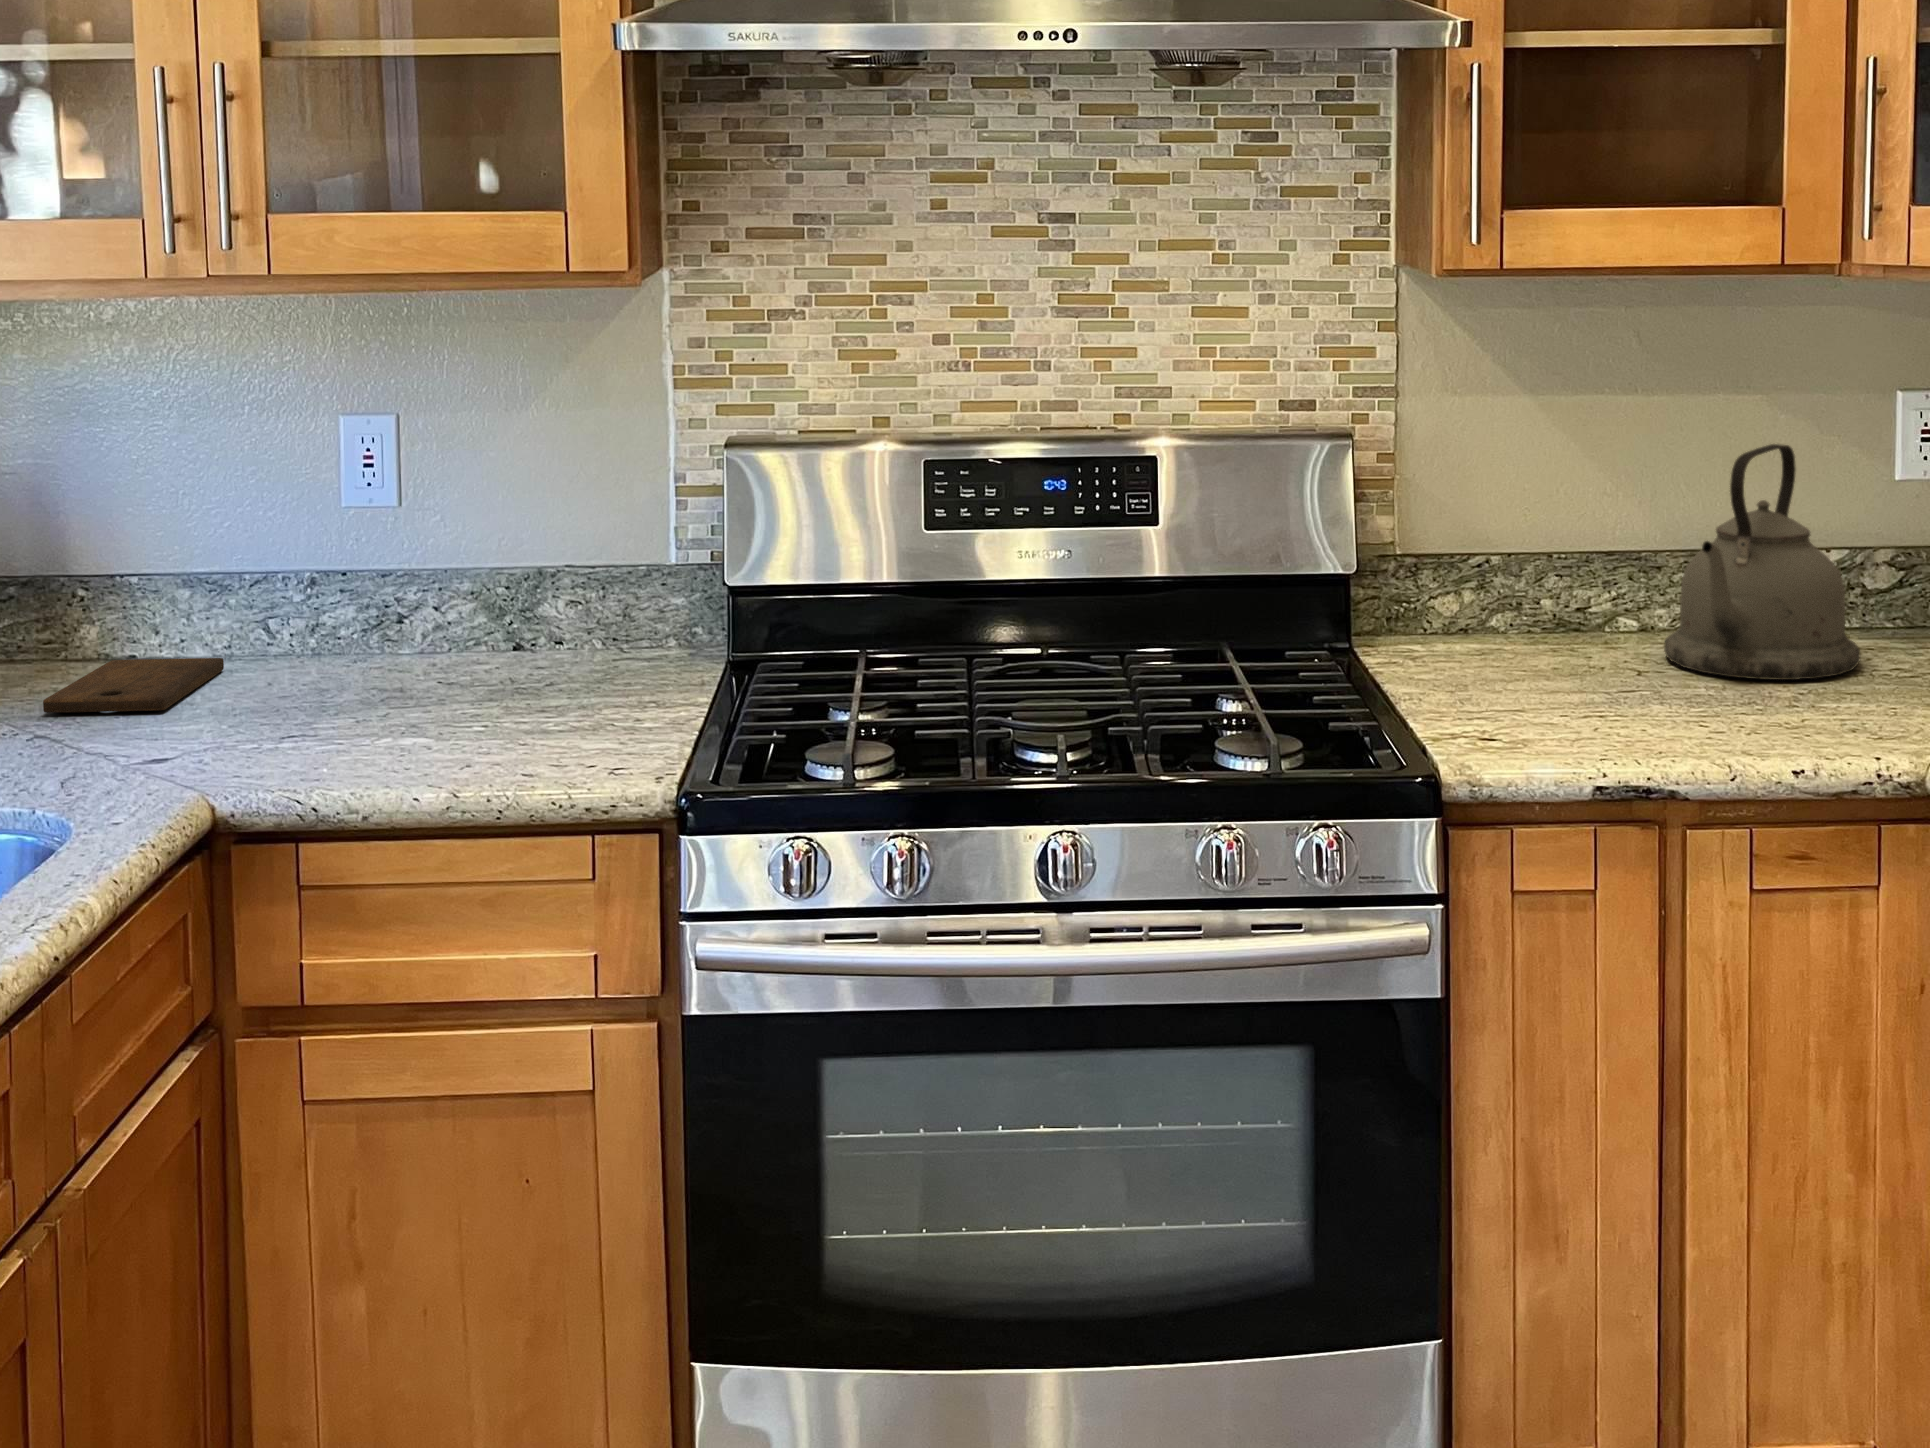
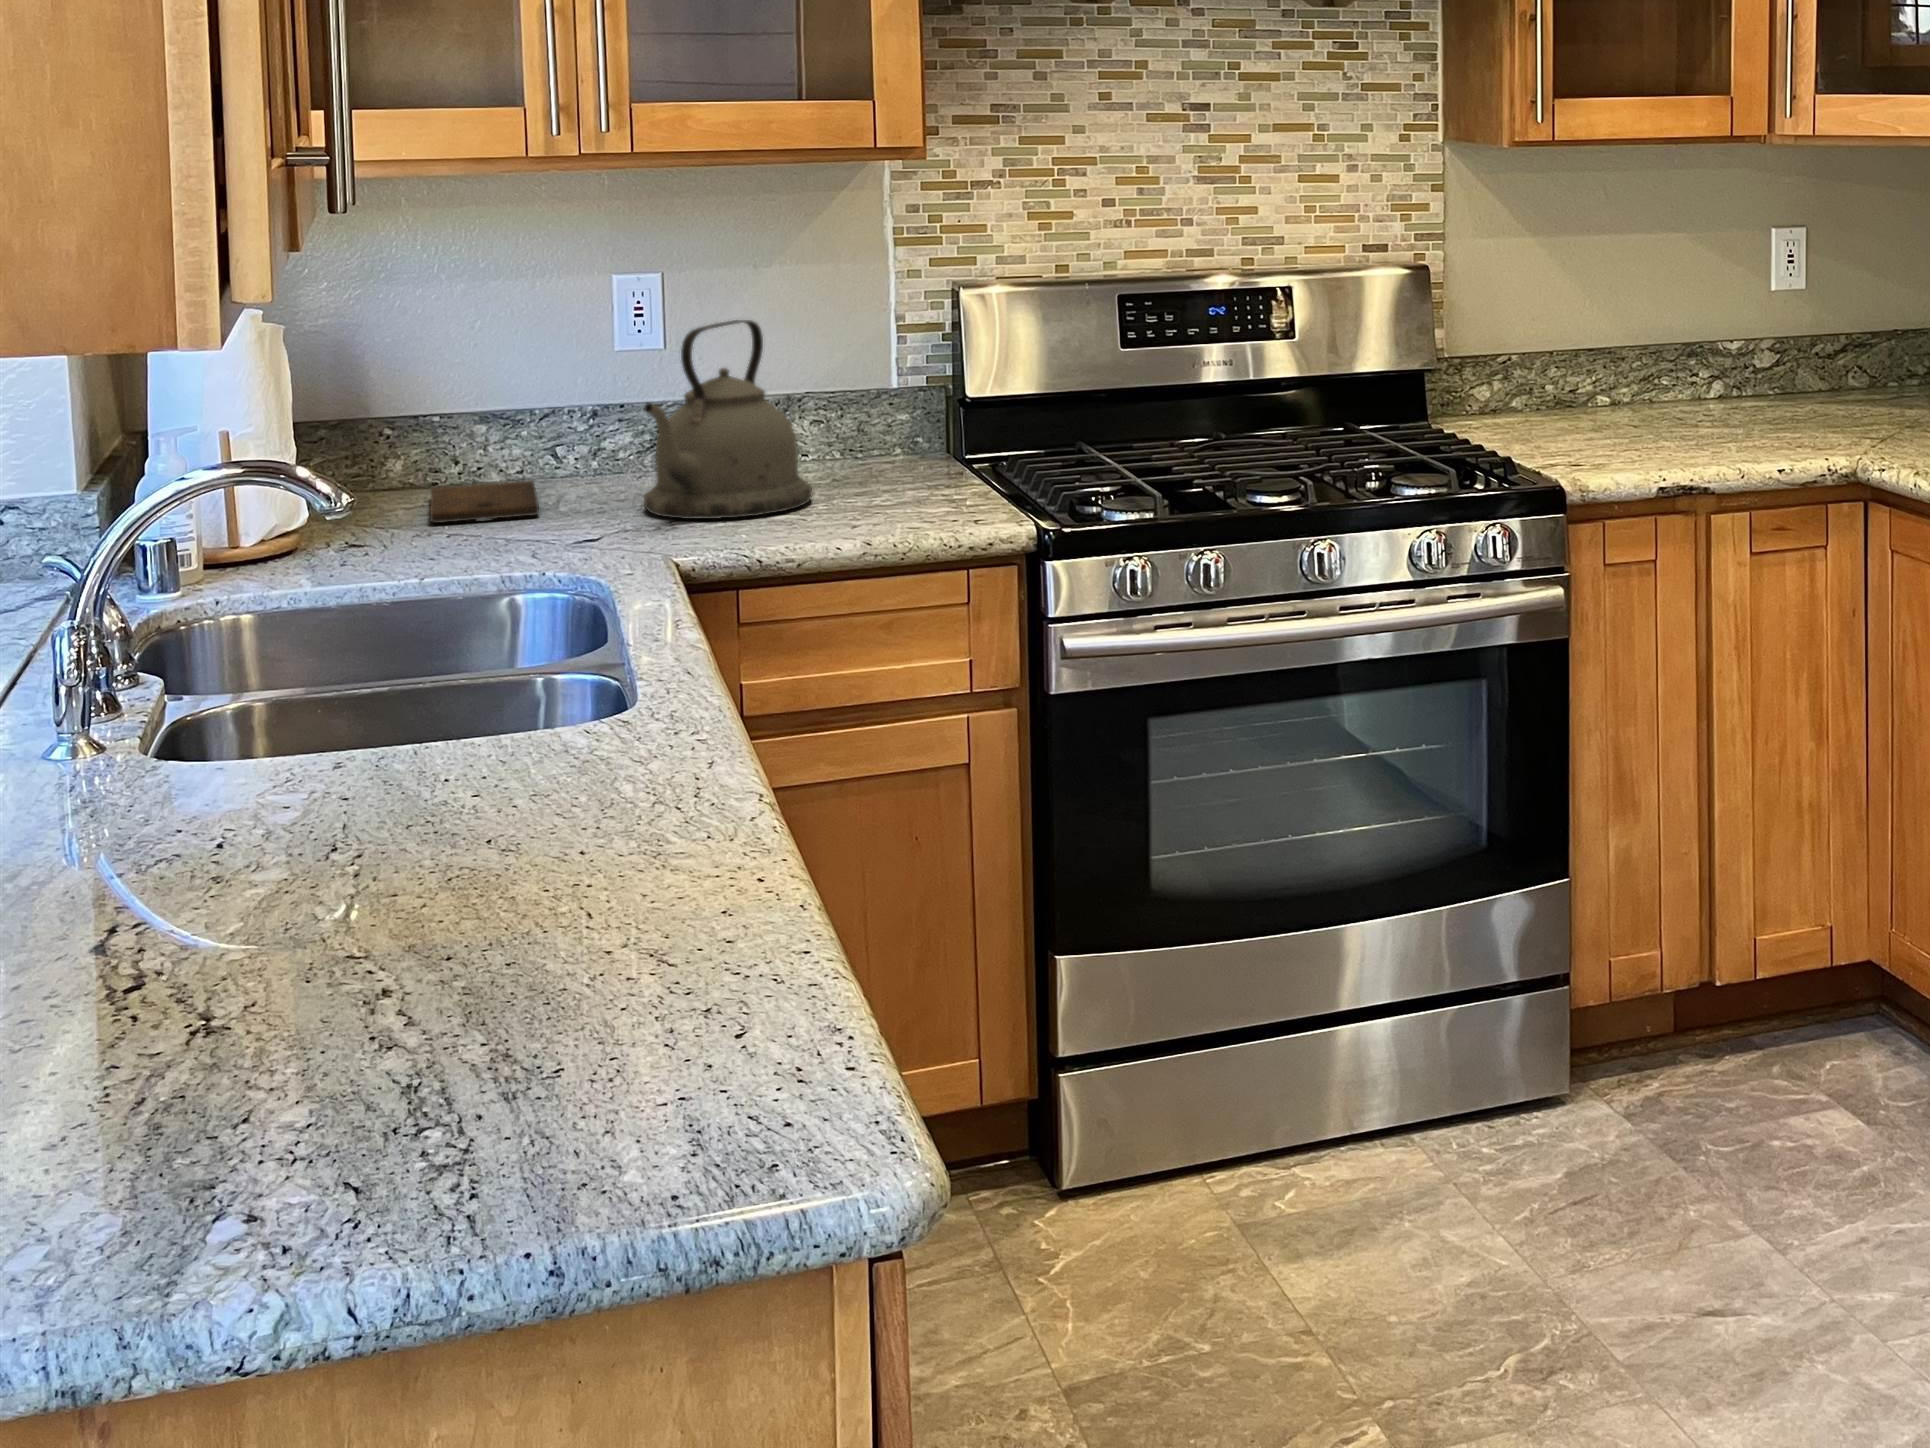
kettle: present [1664,444,1860,680] -> present [644,320,812,519]

